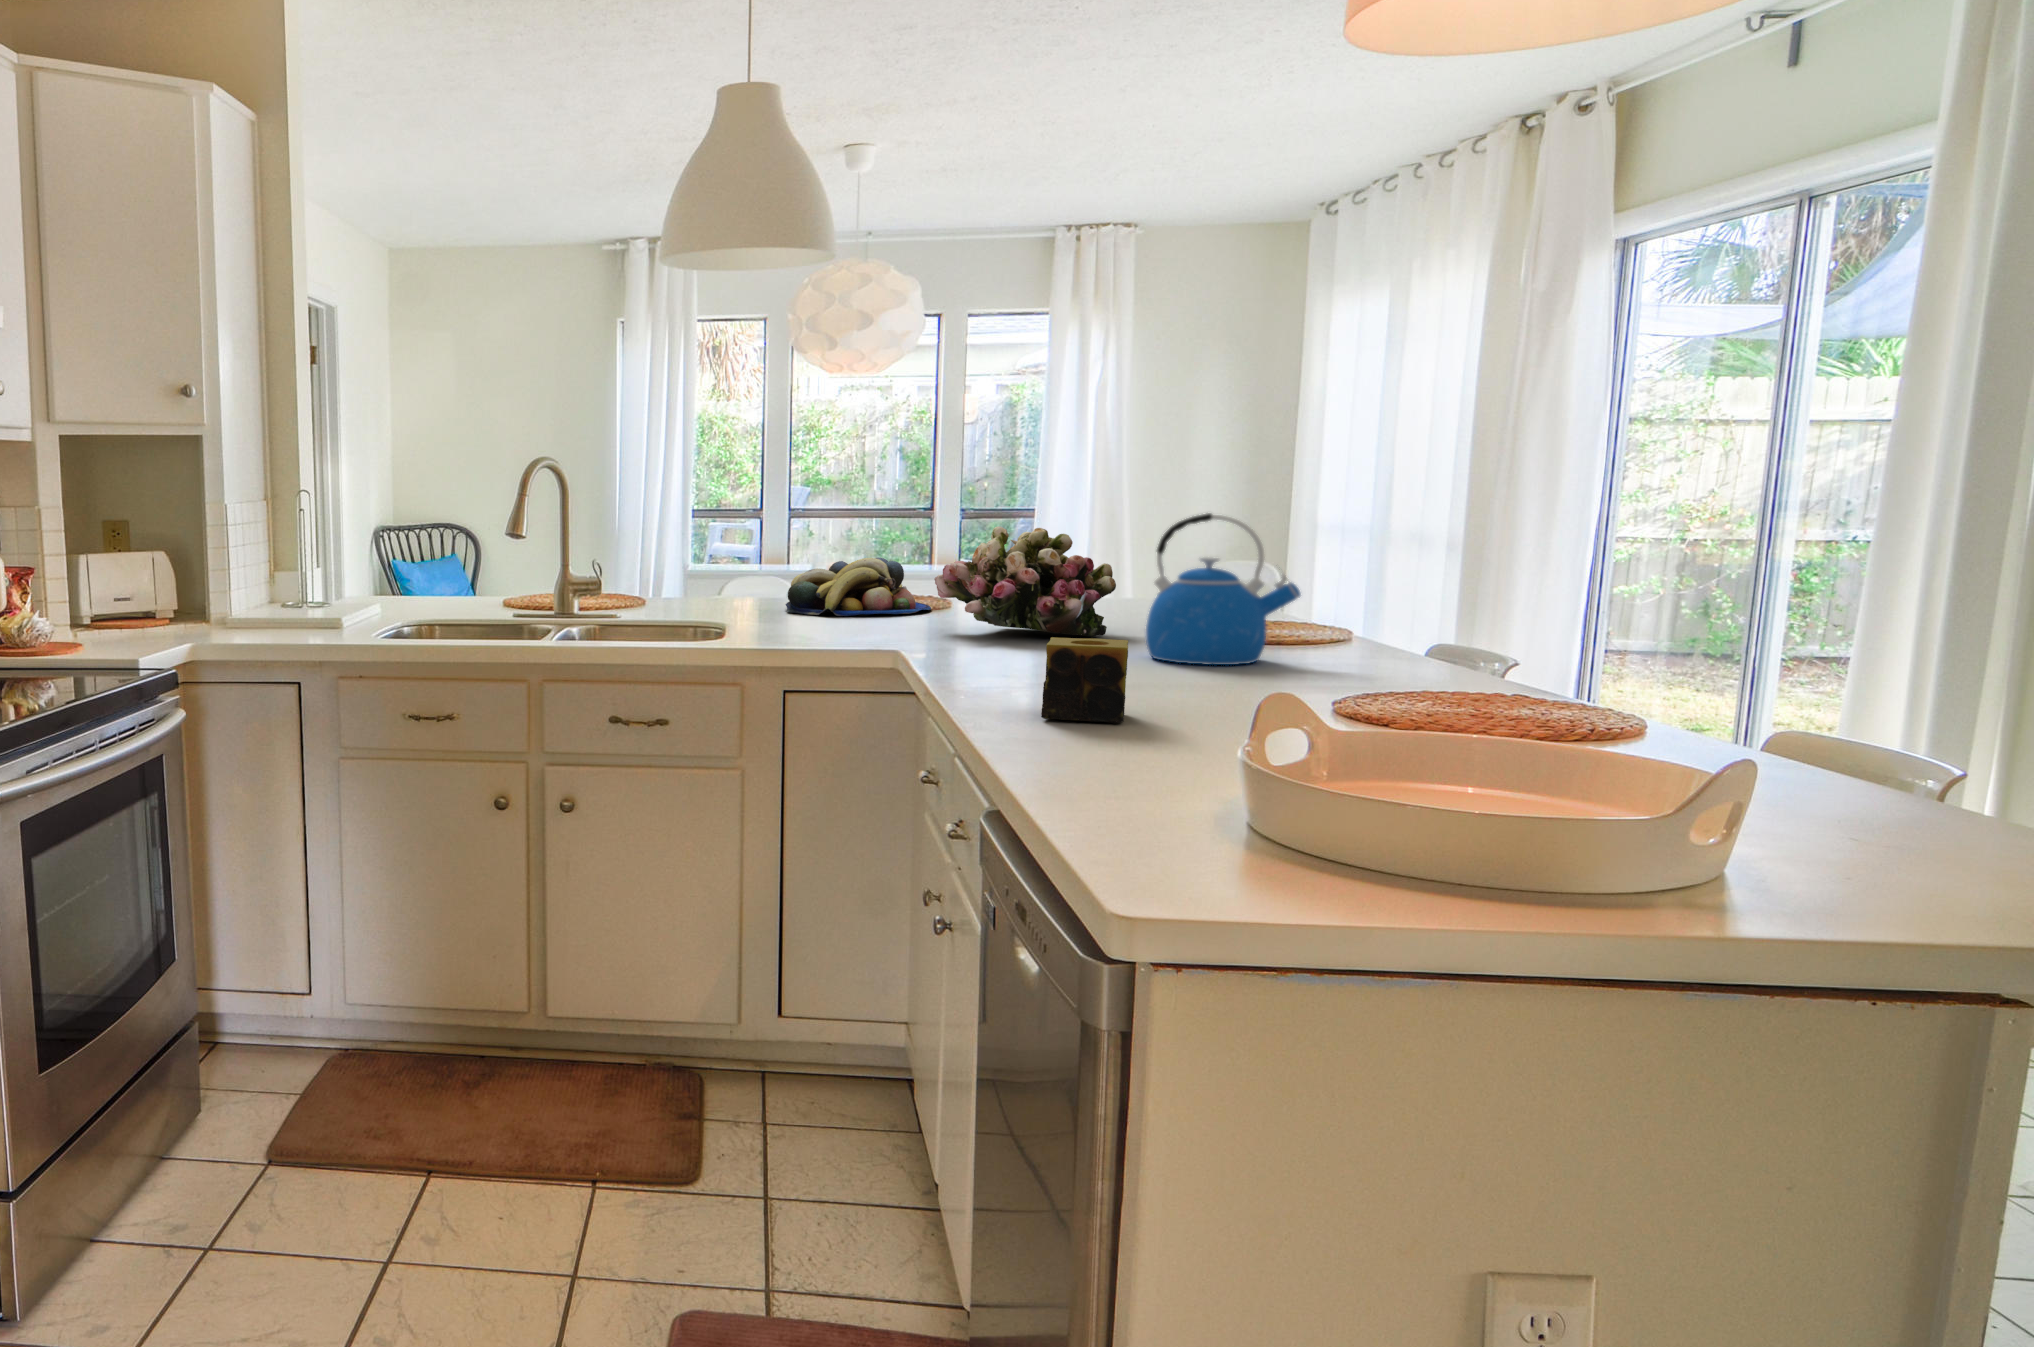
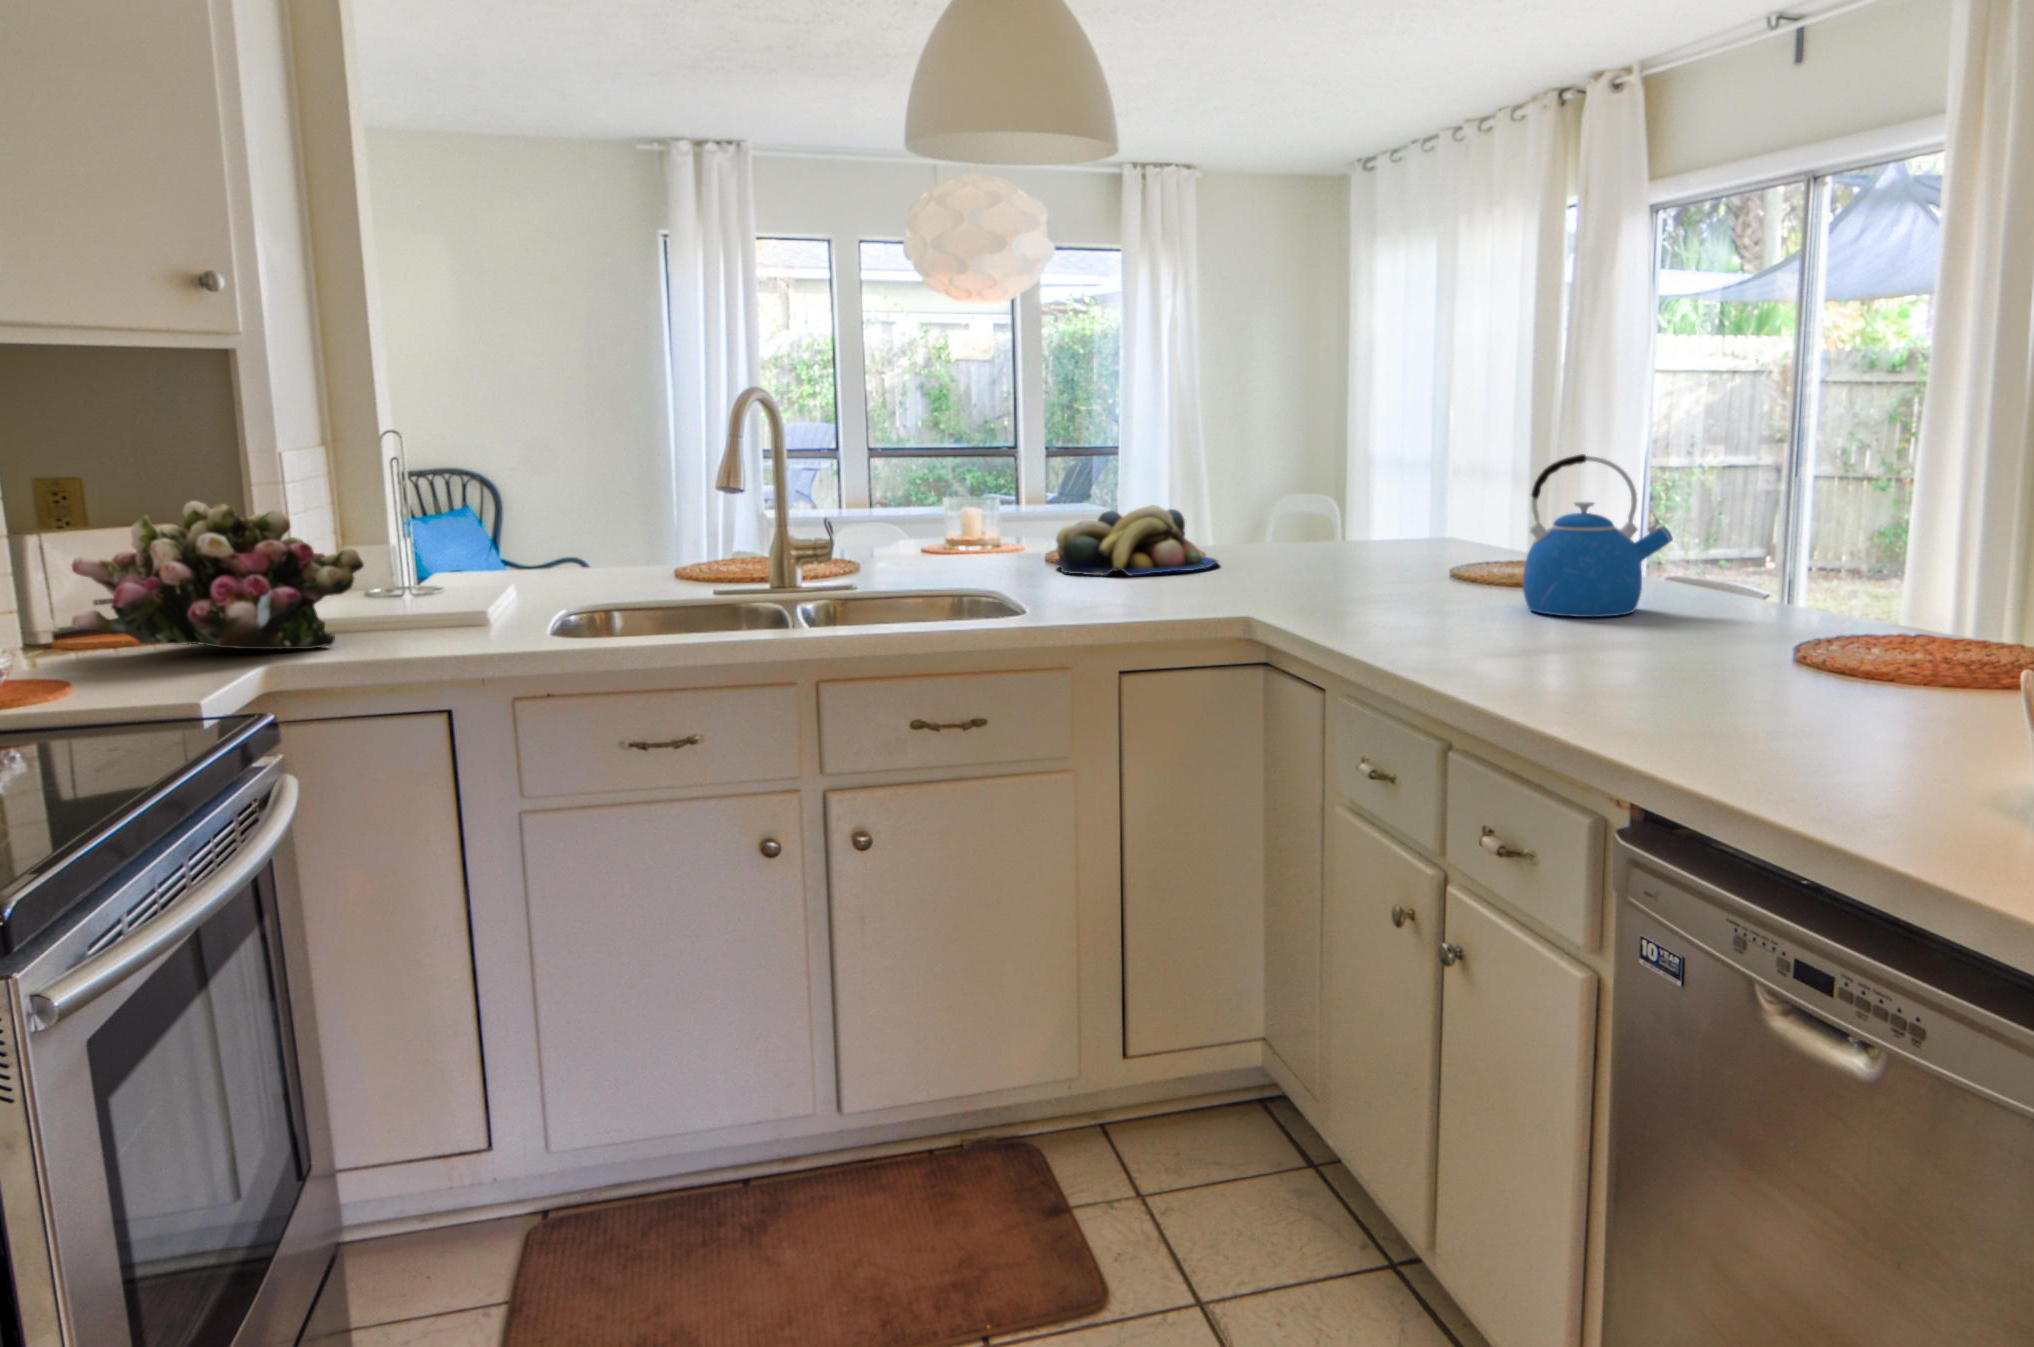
flower arrangement: present [934,526,1116,636] -> present [72,501,364,649]
candle: present [1041,637,1128,723] -> none [1542,602,1652,699]

